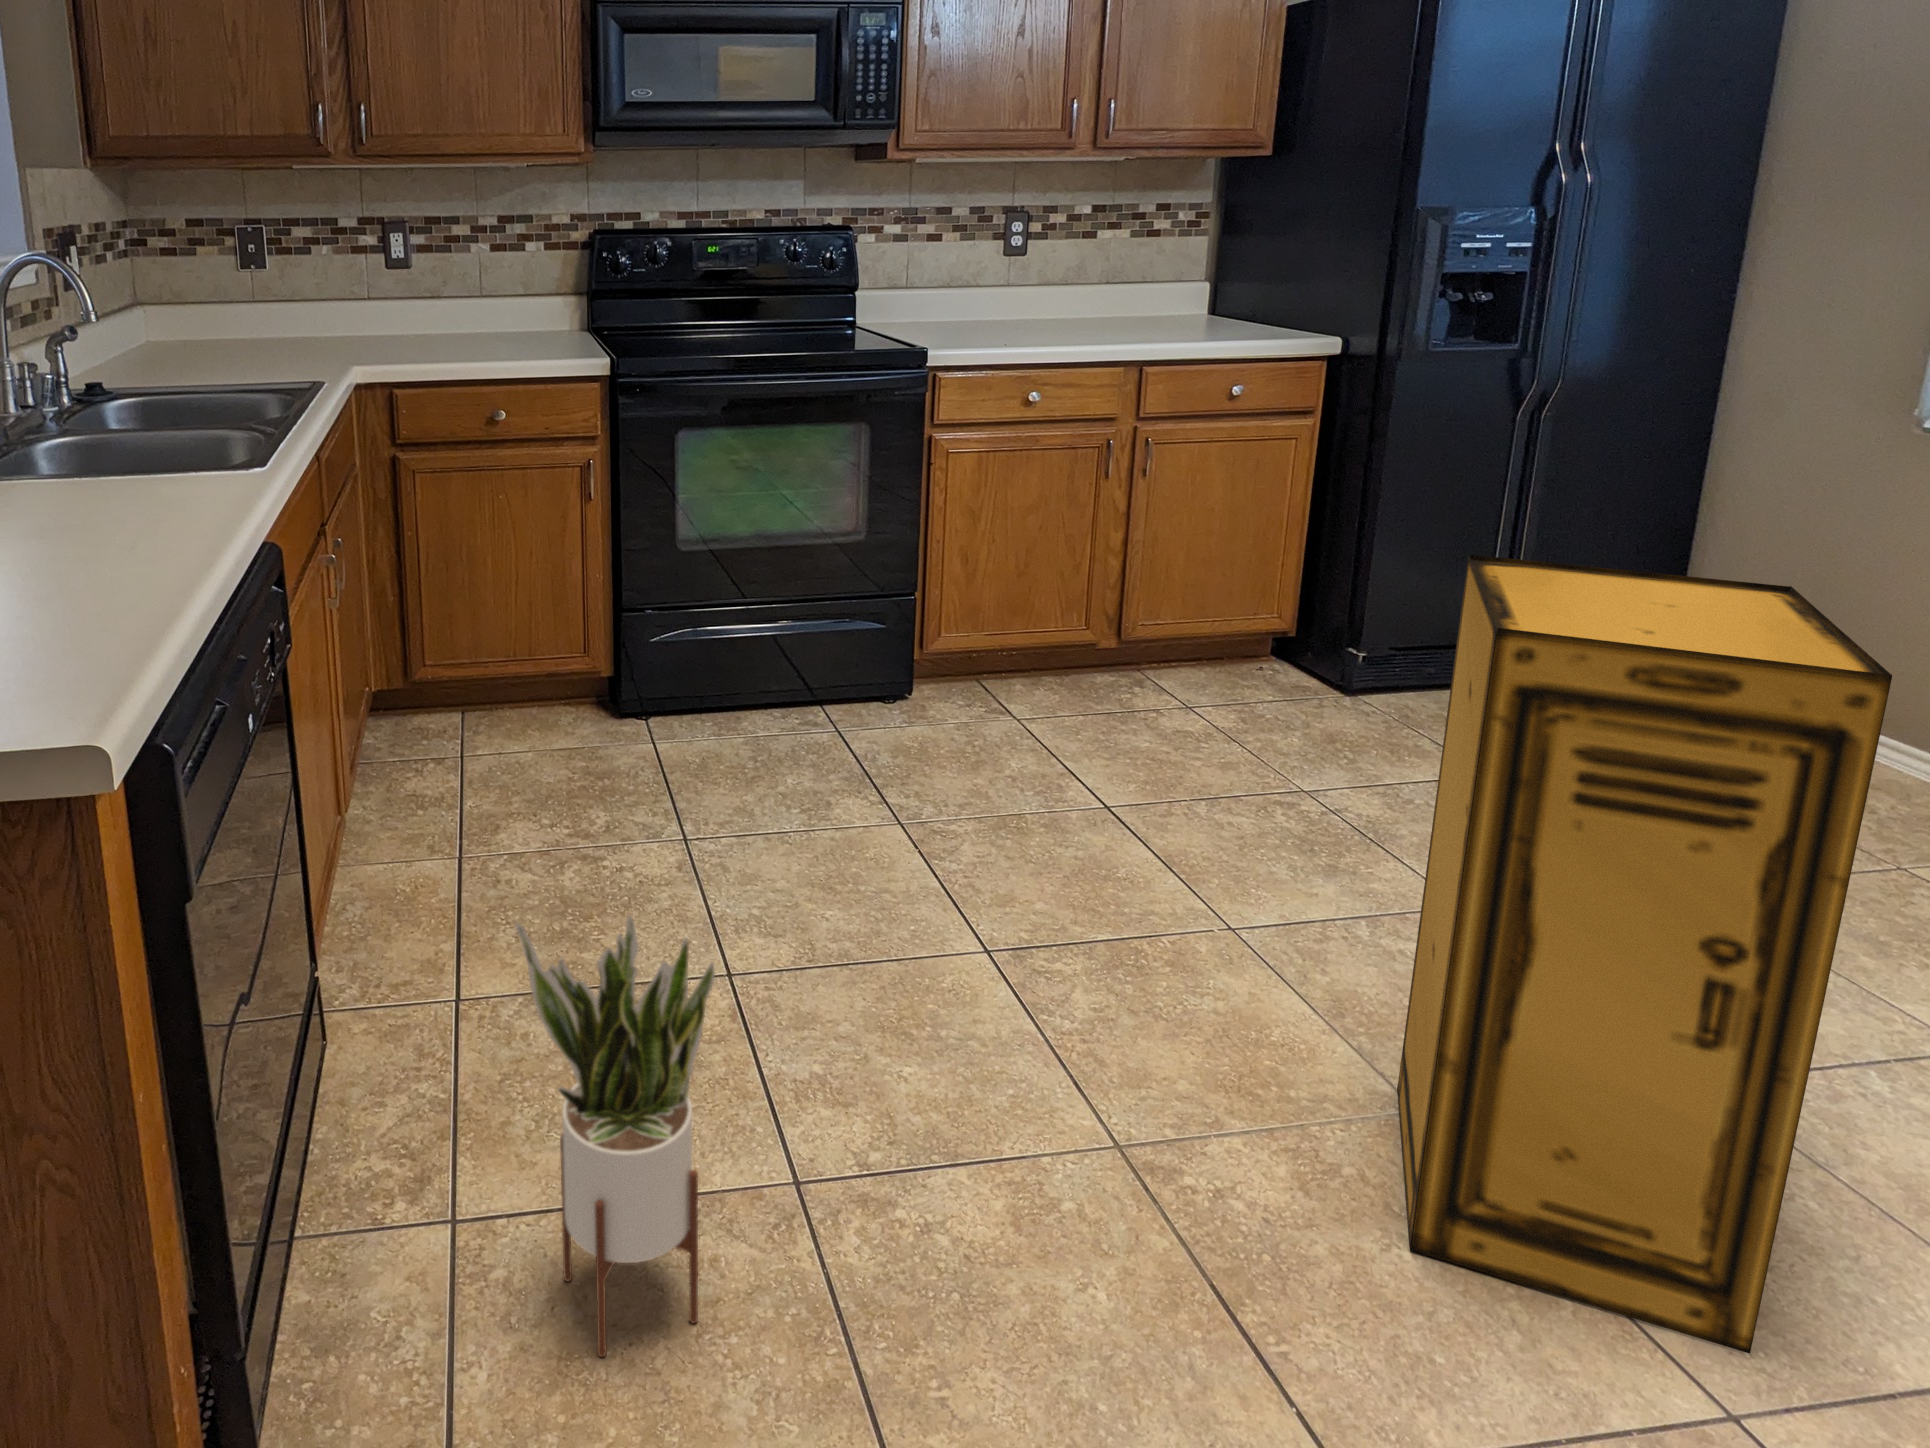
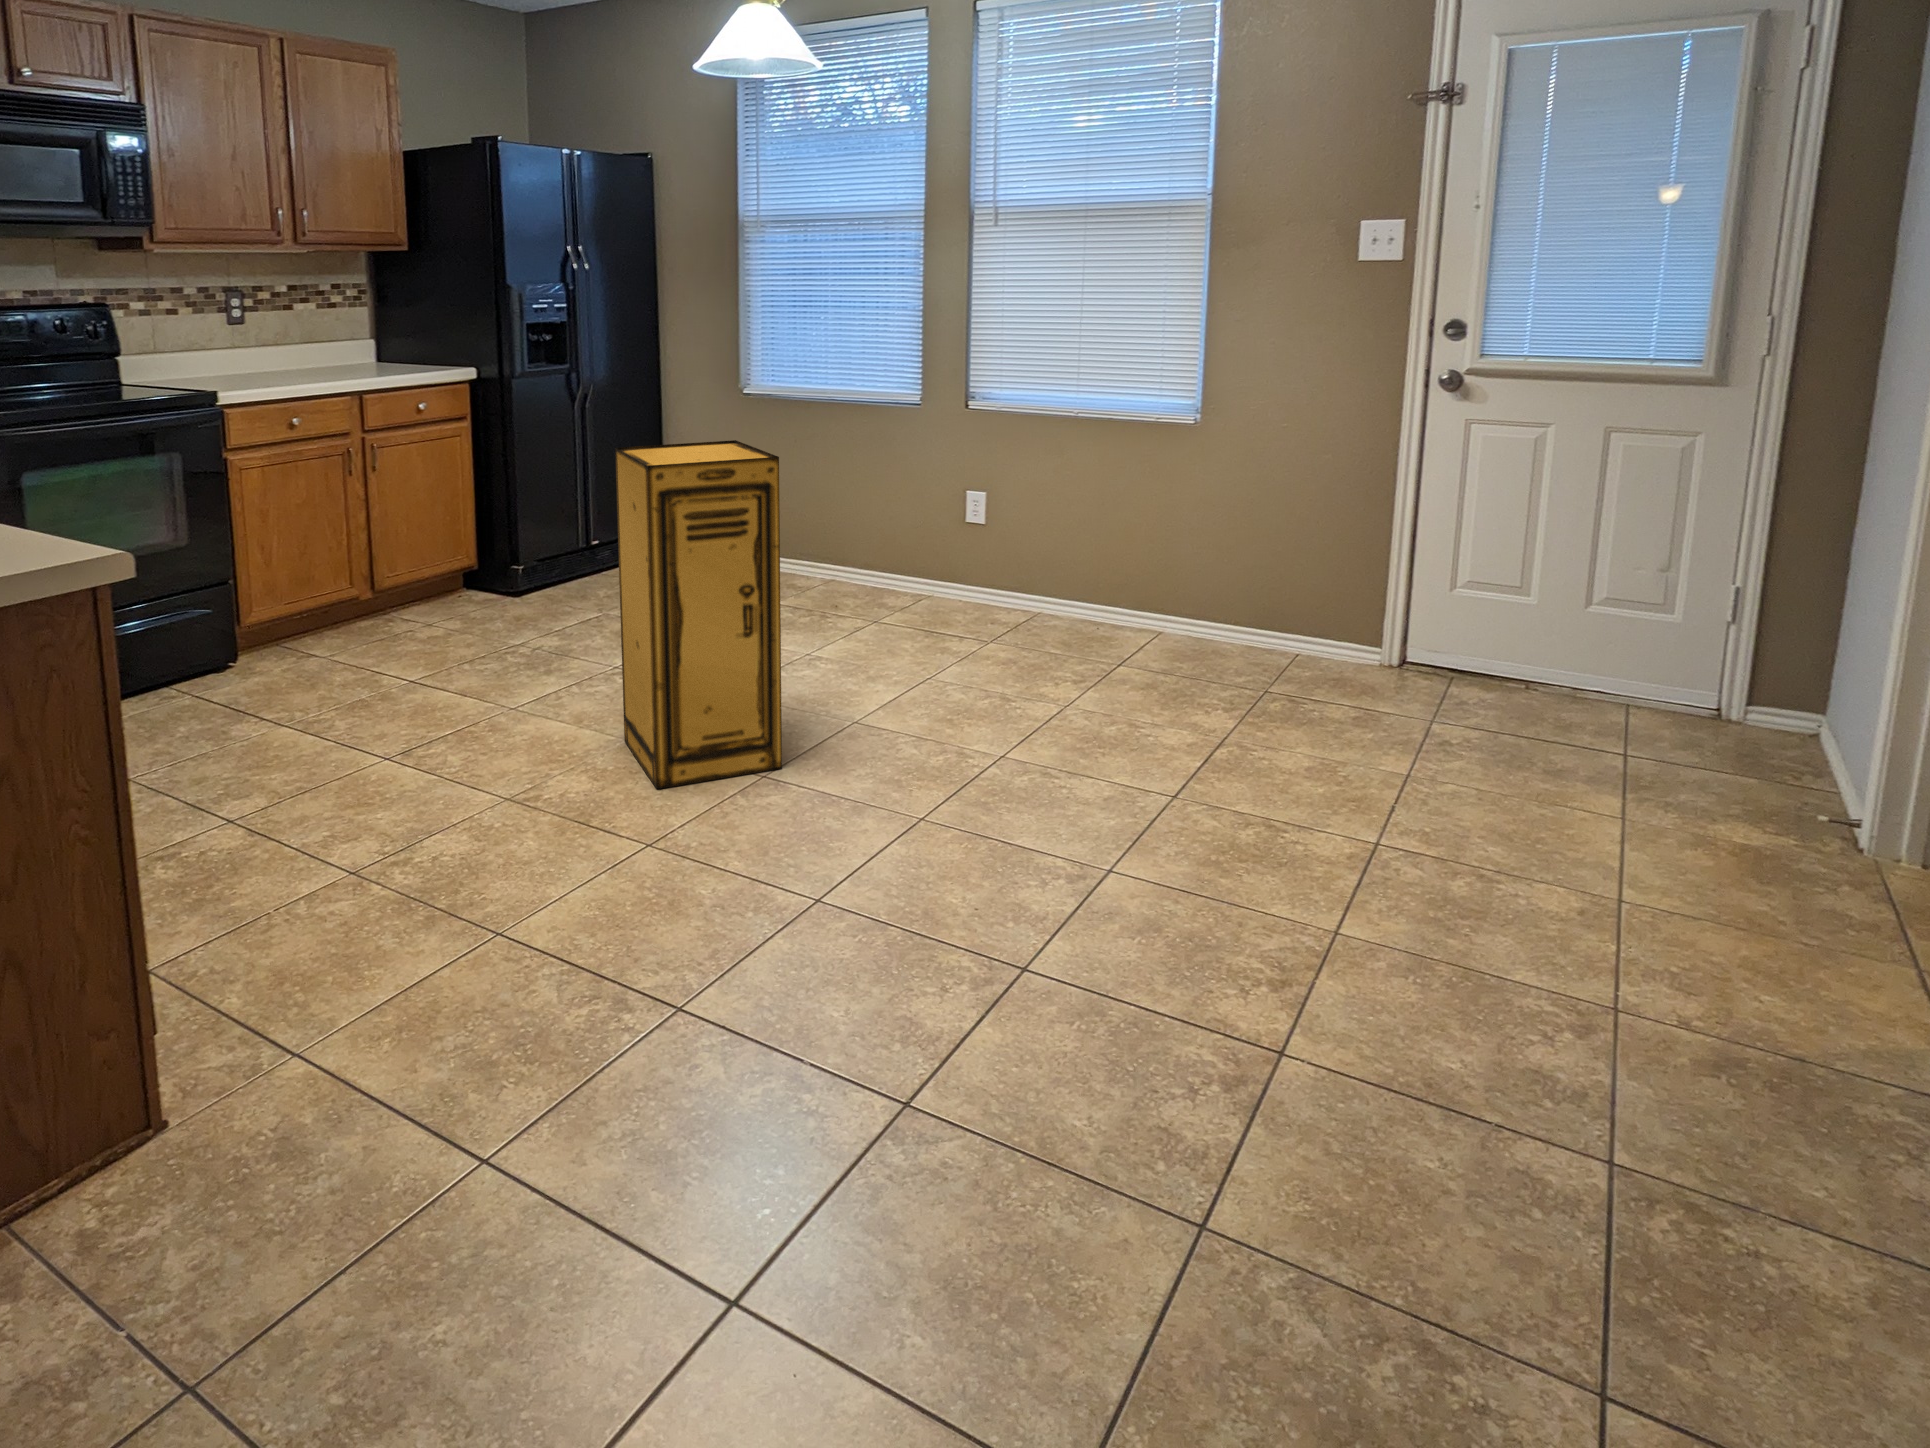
potted plant: present [515,916,715,1357] -> none [202,706,341,993]

